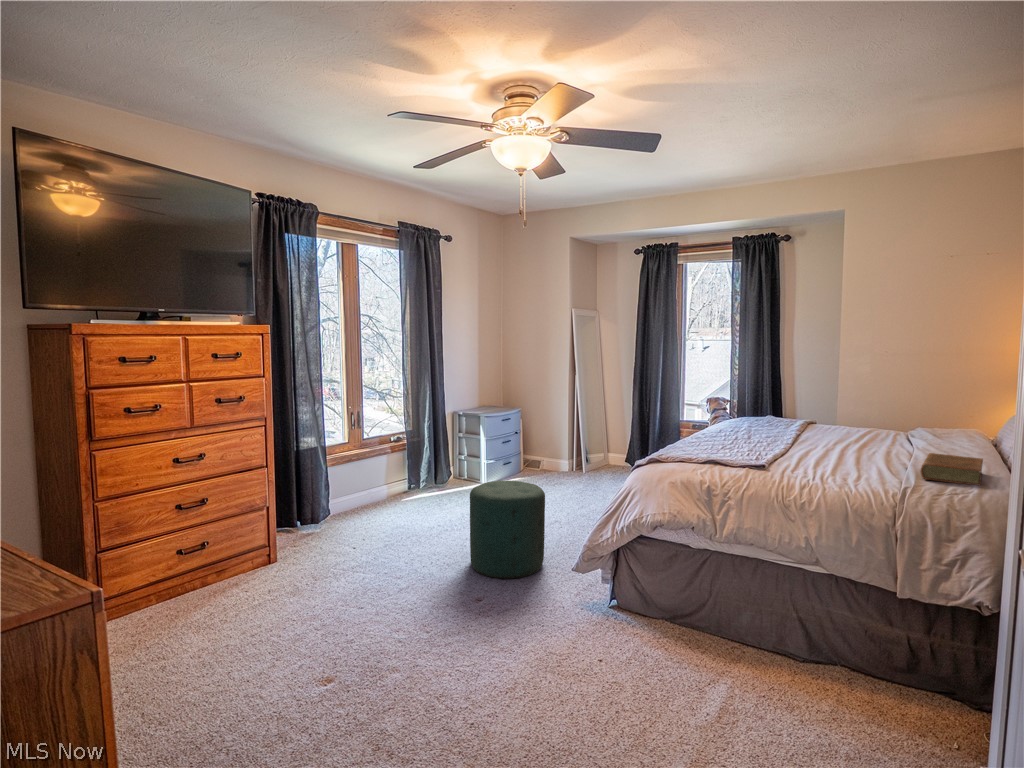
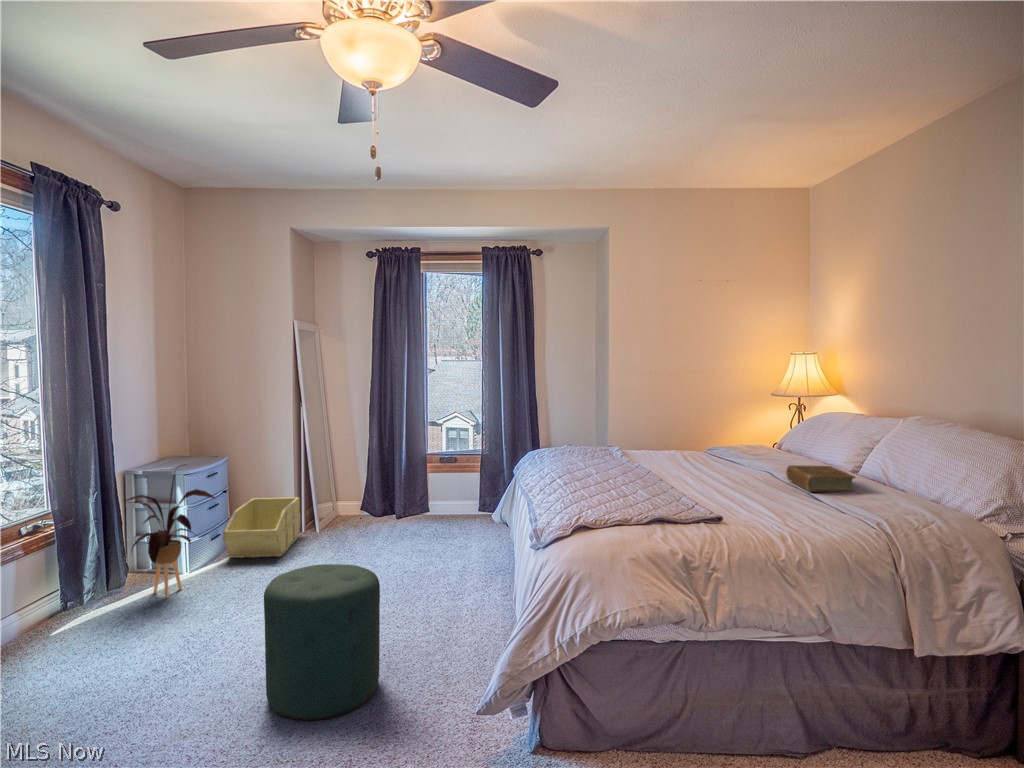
house plant: none [440,409,493,495] -> present [124,464,215,598]
storage bin: none [510,440,571,483] -> present [223,497,300,558]

